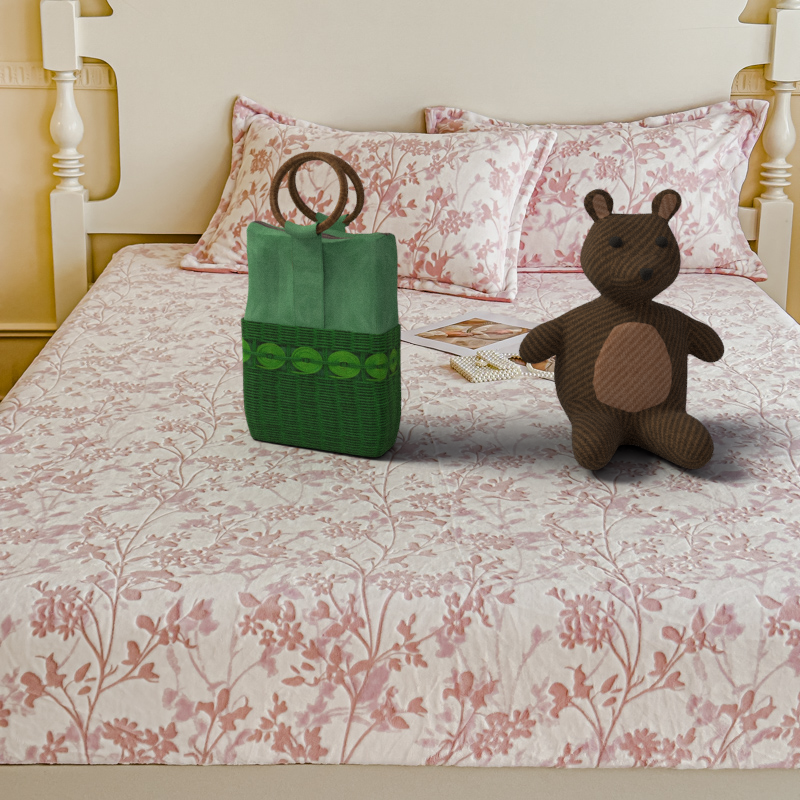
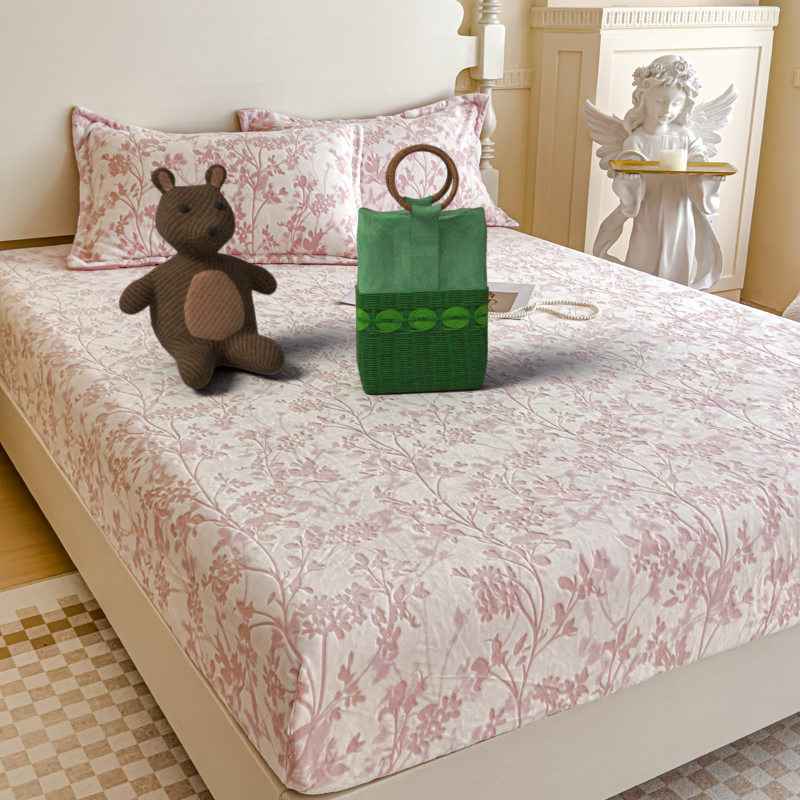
stuffed bear: present [519,189,724,470] -> present [119,164,285,389]

